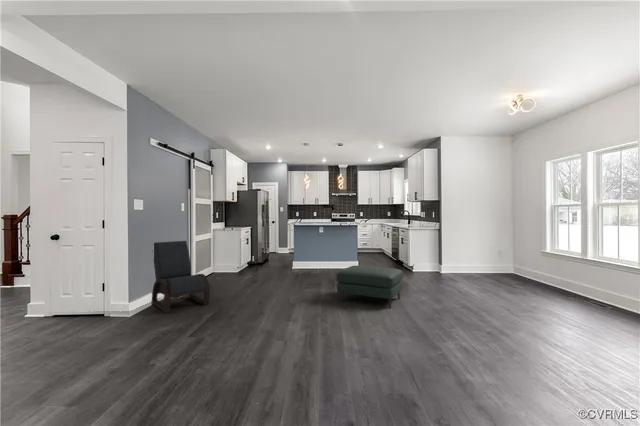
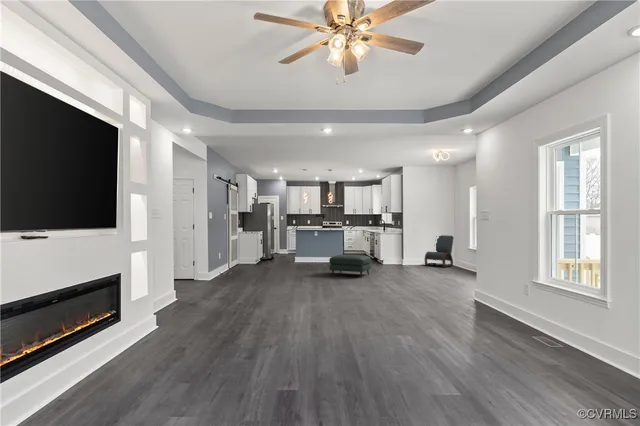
lounge chair: present [152,241,210,313] -> present [425,235,453,268]

